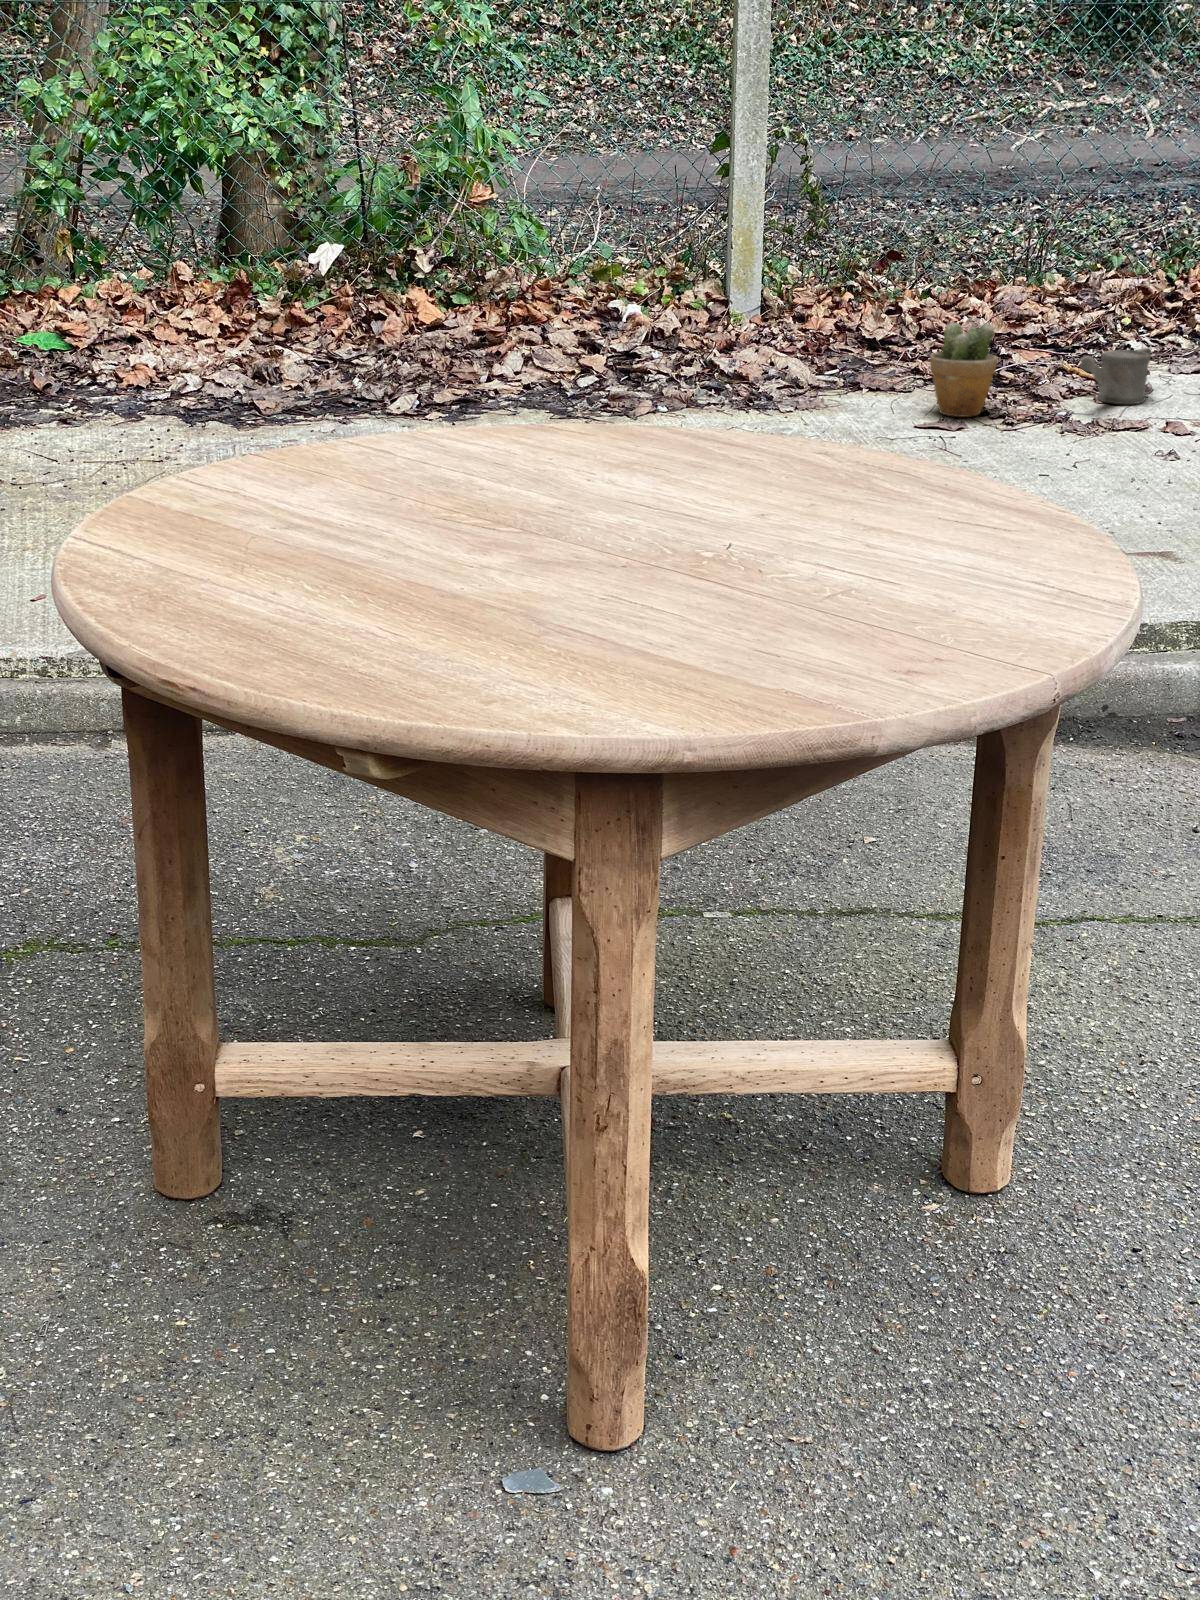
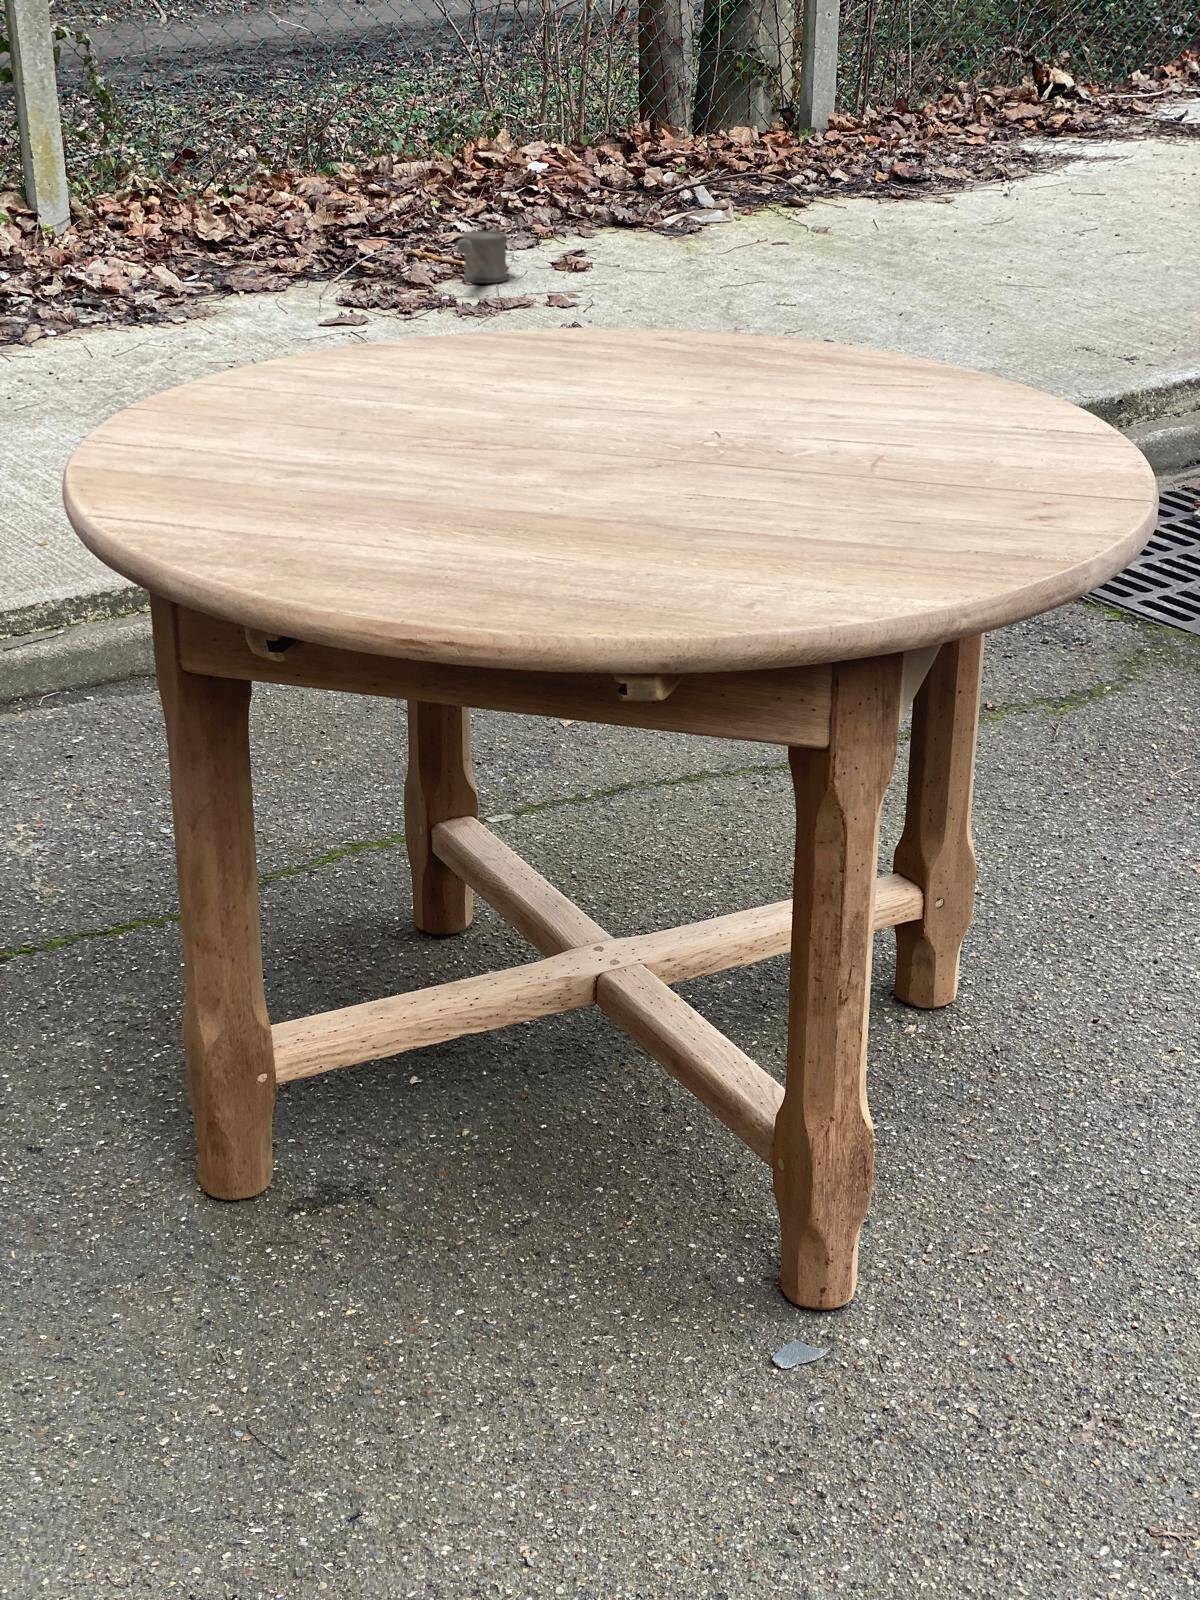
potted plant: present [930,323,998,417] -> none [316,215,383,310]

